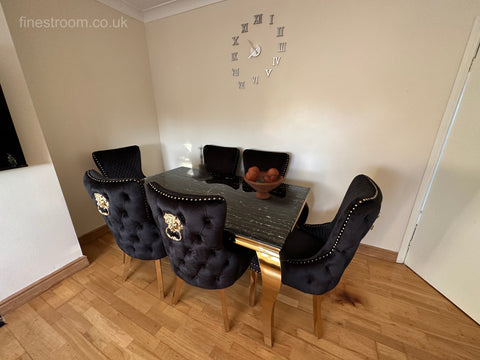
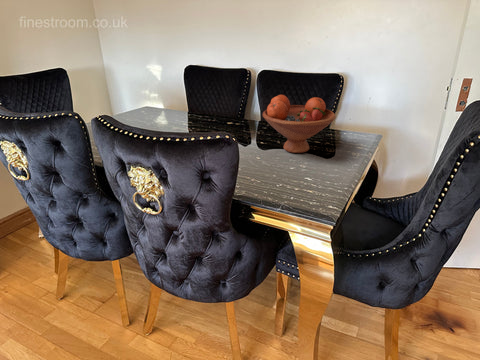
candle holder: present [193,147,212,181] -> none [164,56,205,128]

